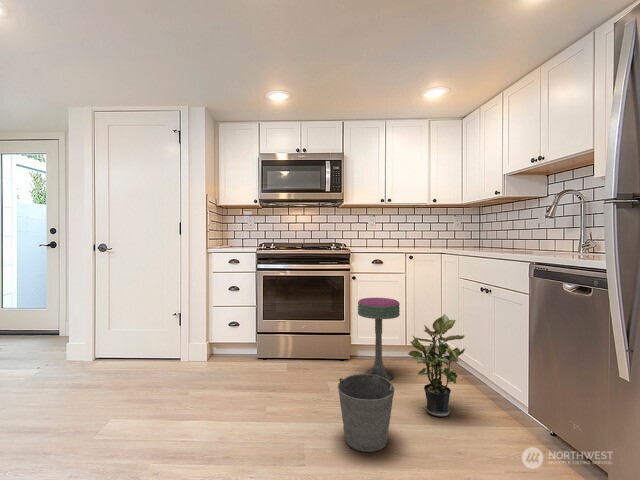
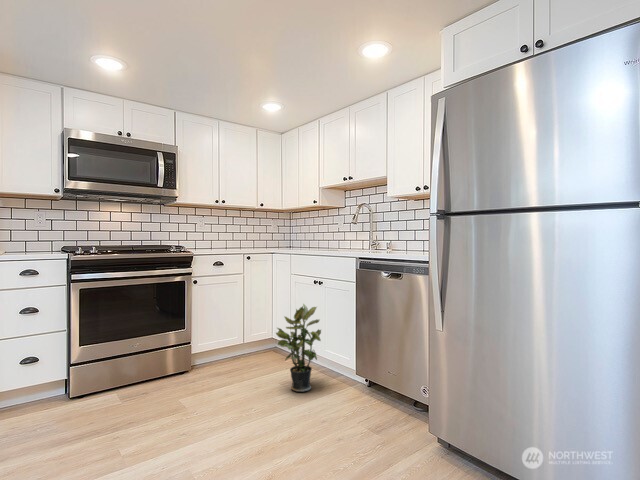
bar stool: present [358,298,400,380] -> none [210,299,252,381]
bucket: present [338,374,395,452] -> none [236,366,290,436]

